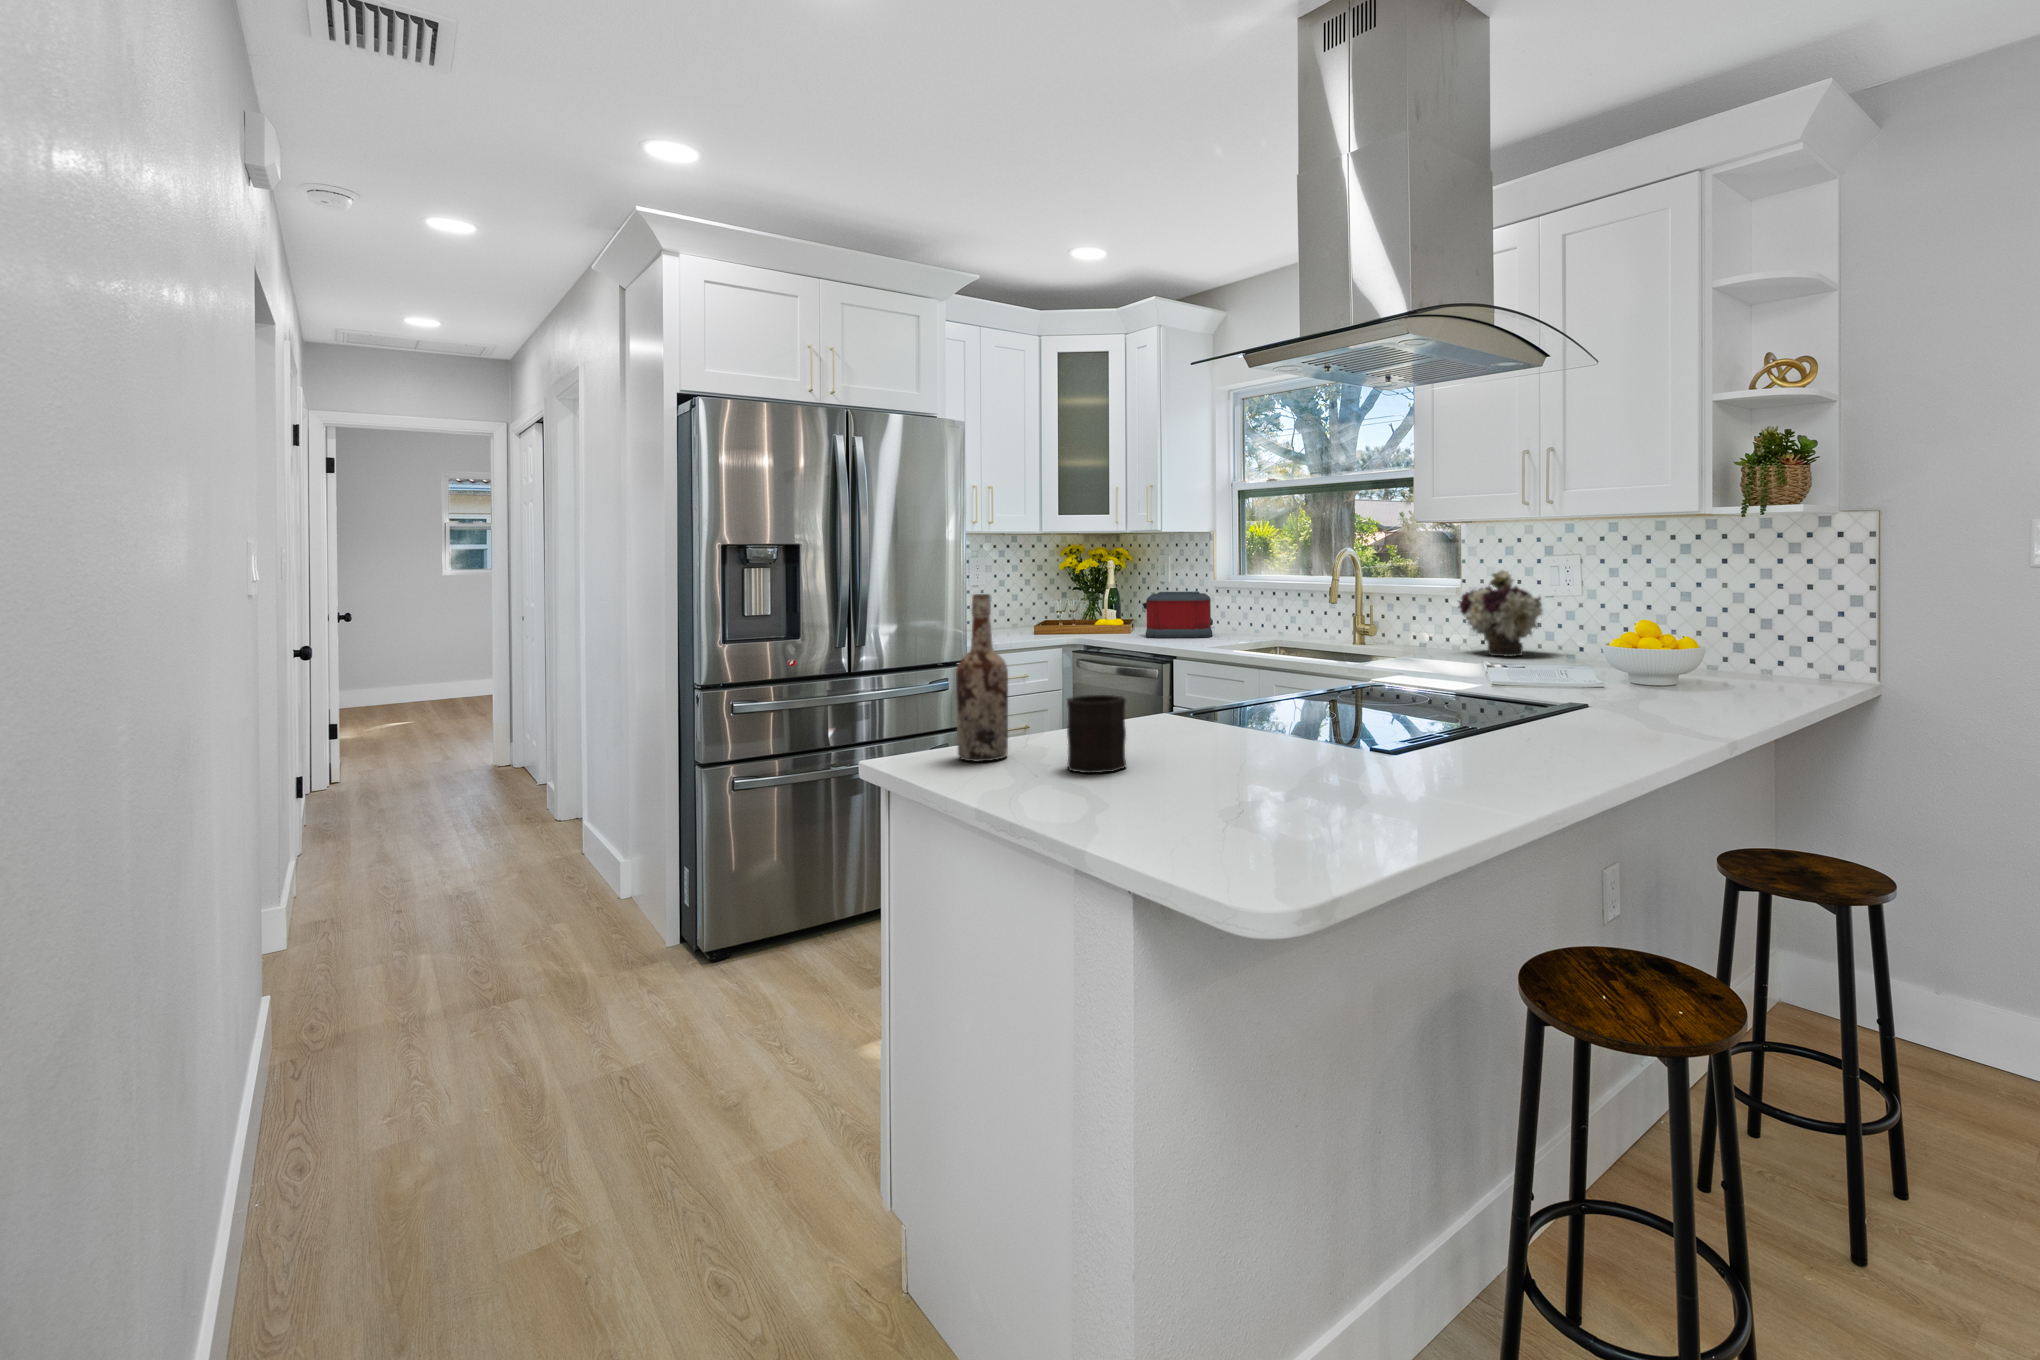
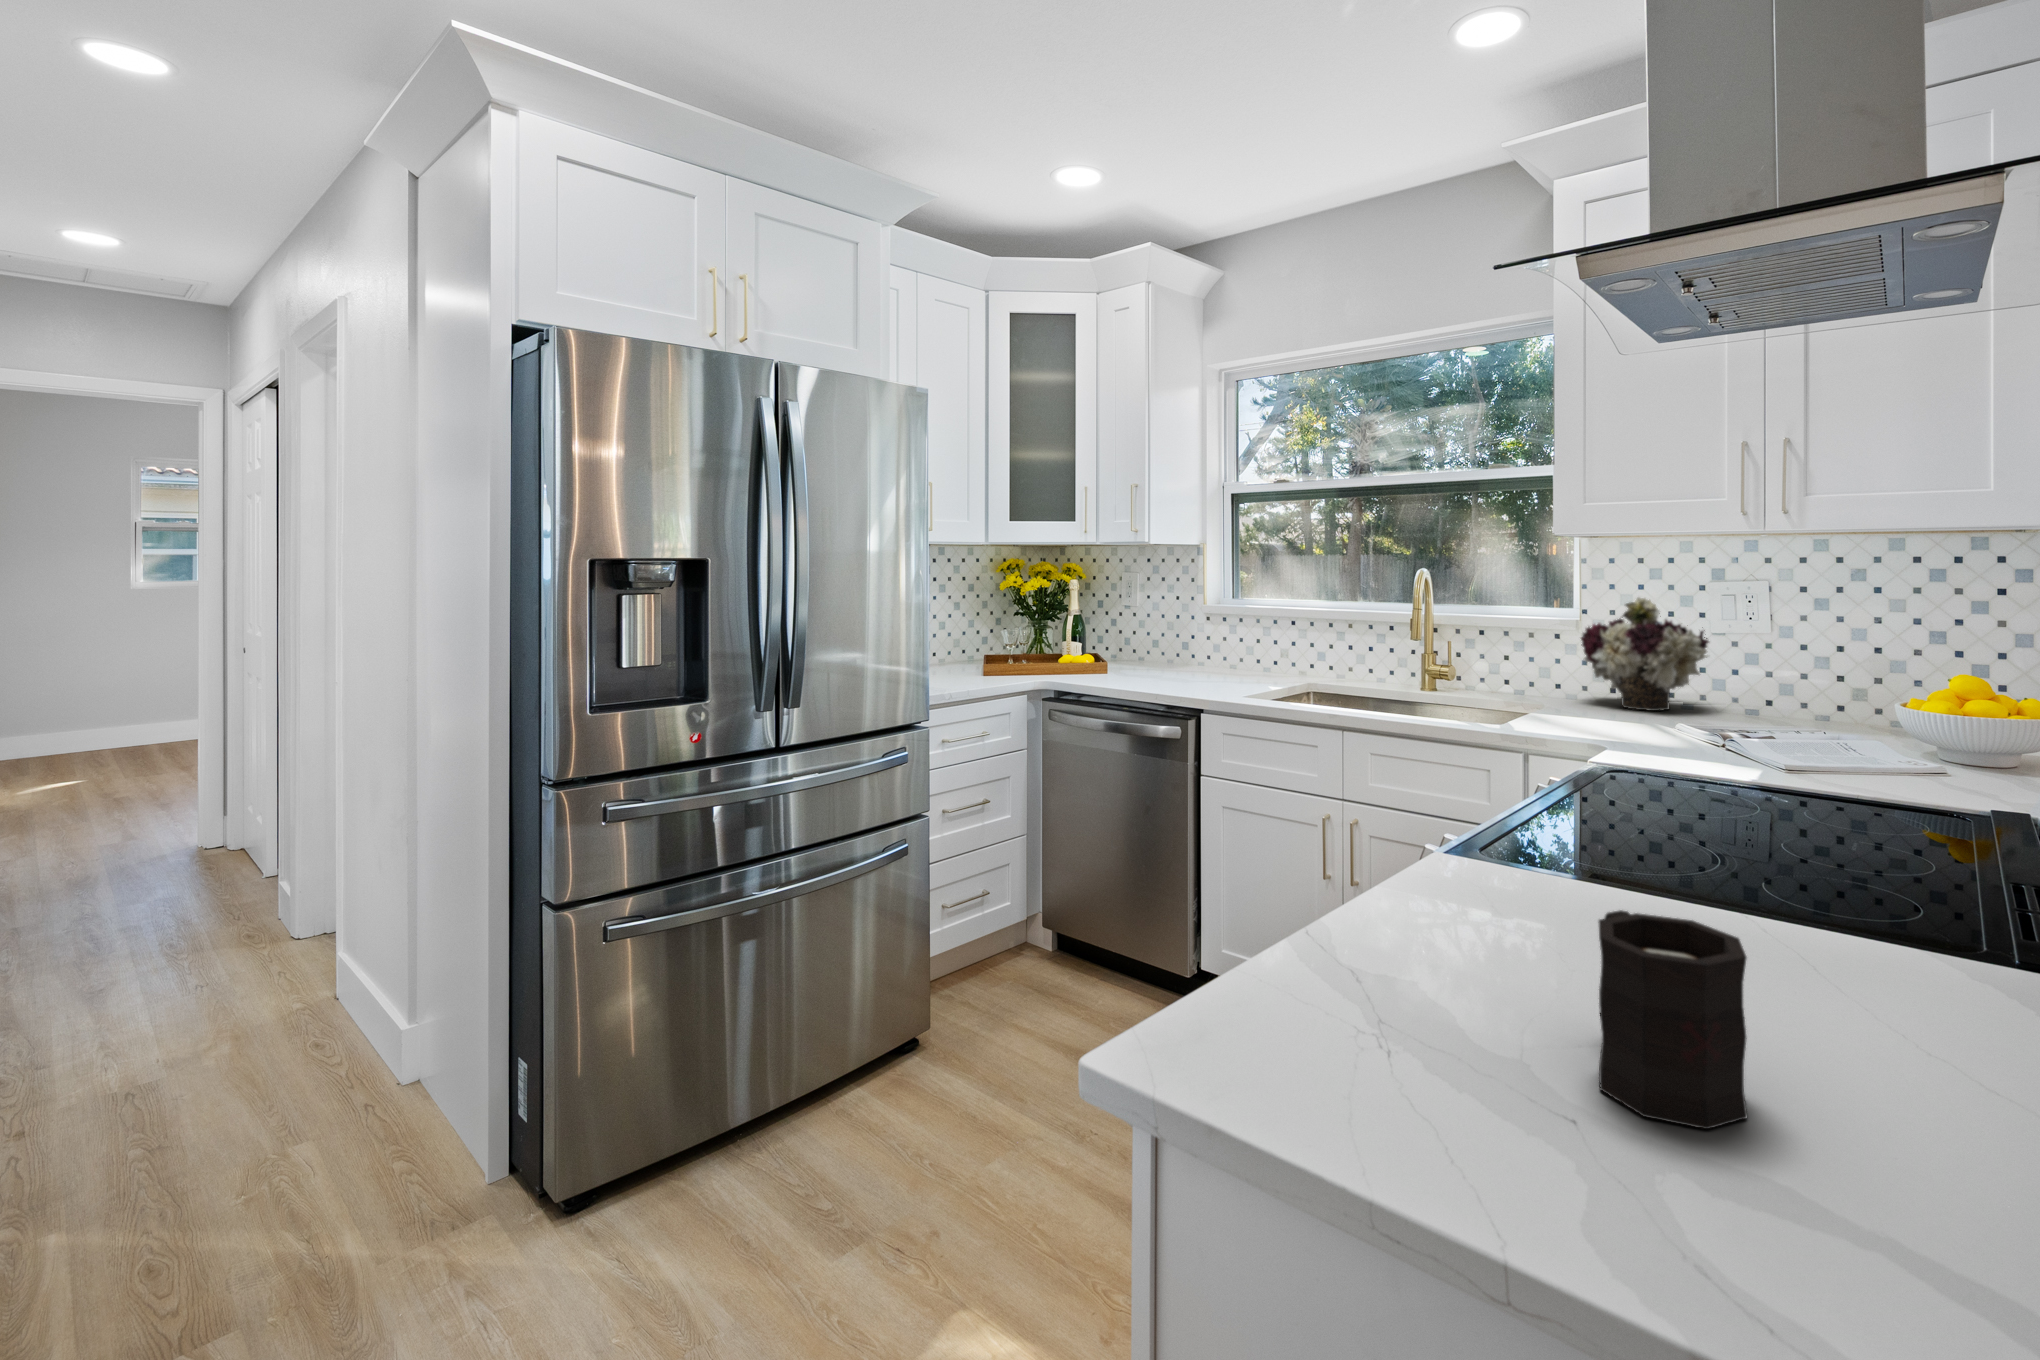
toaster: present [1142,592,1213,638] -> none [1118,619,1207,679]
wine bottle: present [956,594,1008,762] -> none [1297,691,1411,1075]

